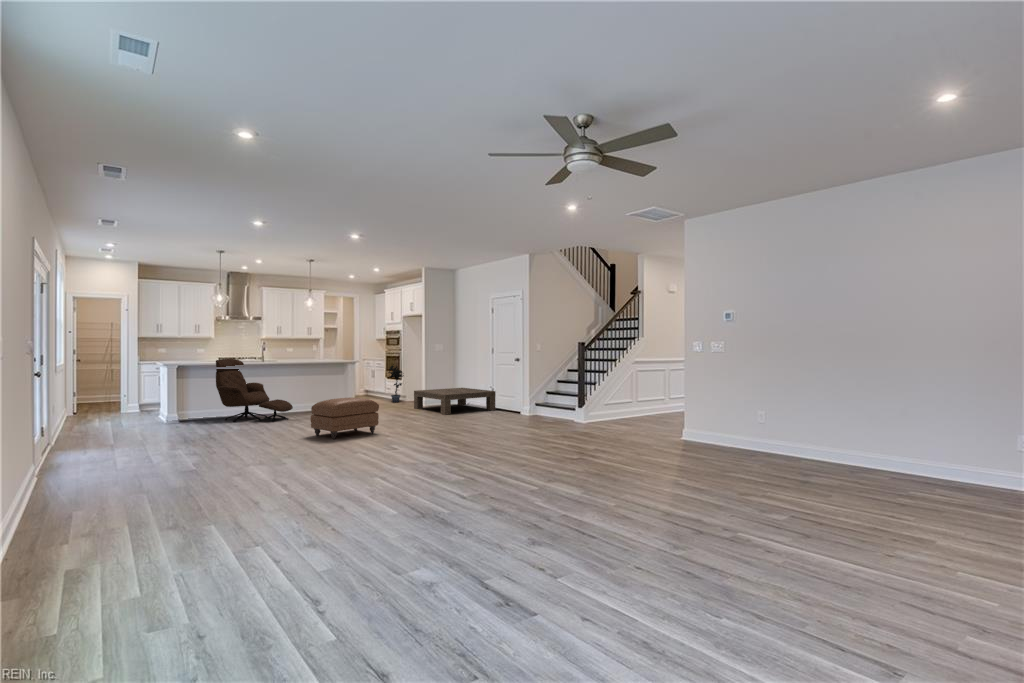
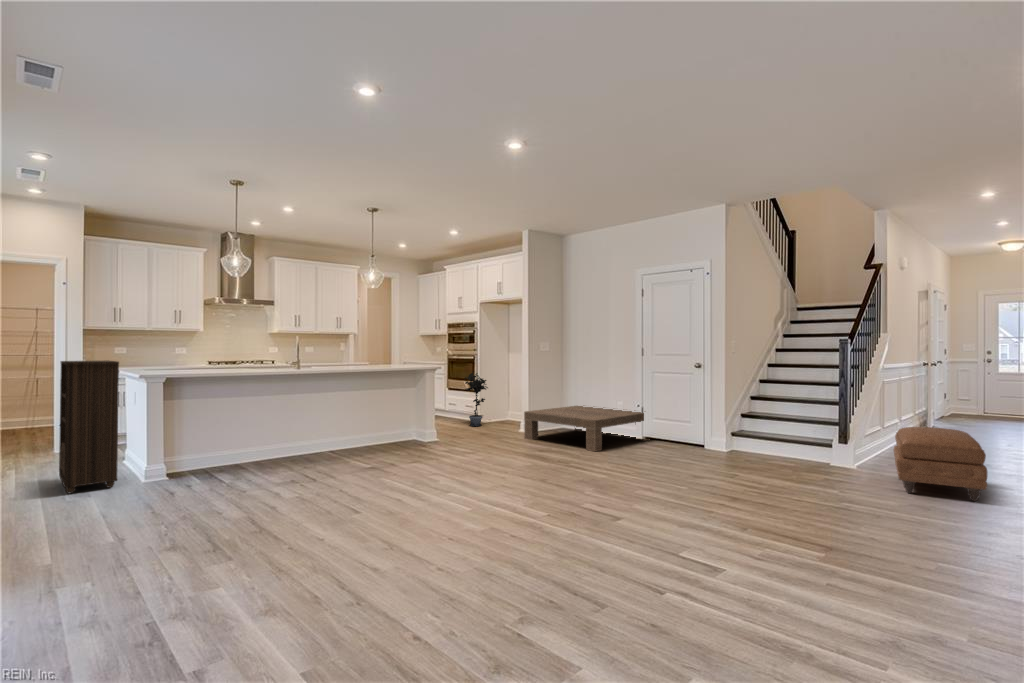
bookshelf: none [122,357,152,427] -> present [59,360,119,493]
lounge chair: present [216,359,293,422] -> none [233,363,361,474]
ottoman: present [310,398,379,439] -> present [894,427,987,501]

